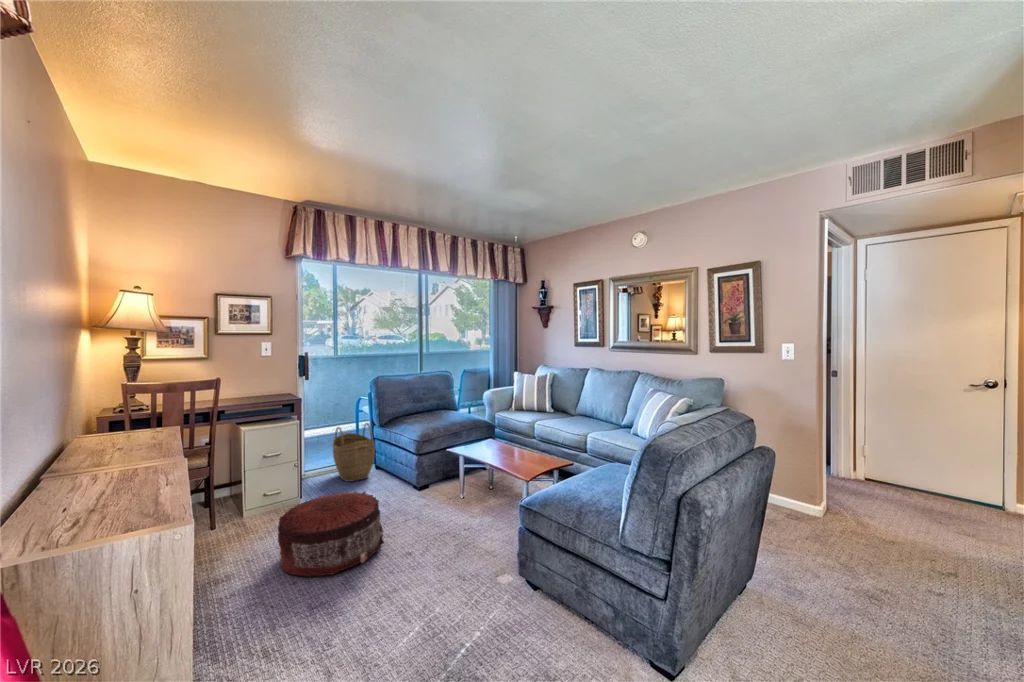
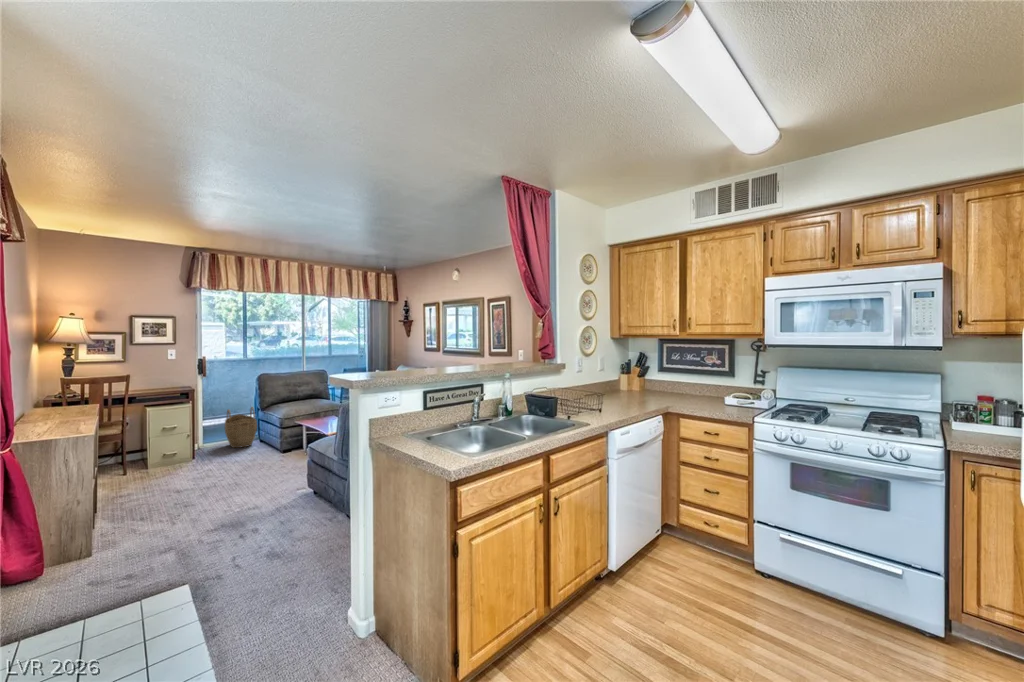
pouf: present [278,492,384,577] -> none [164,447,236,492]

